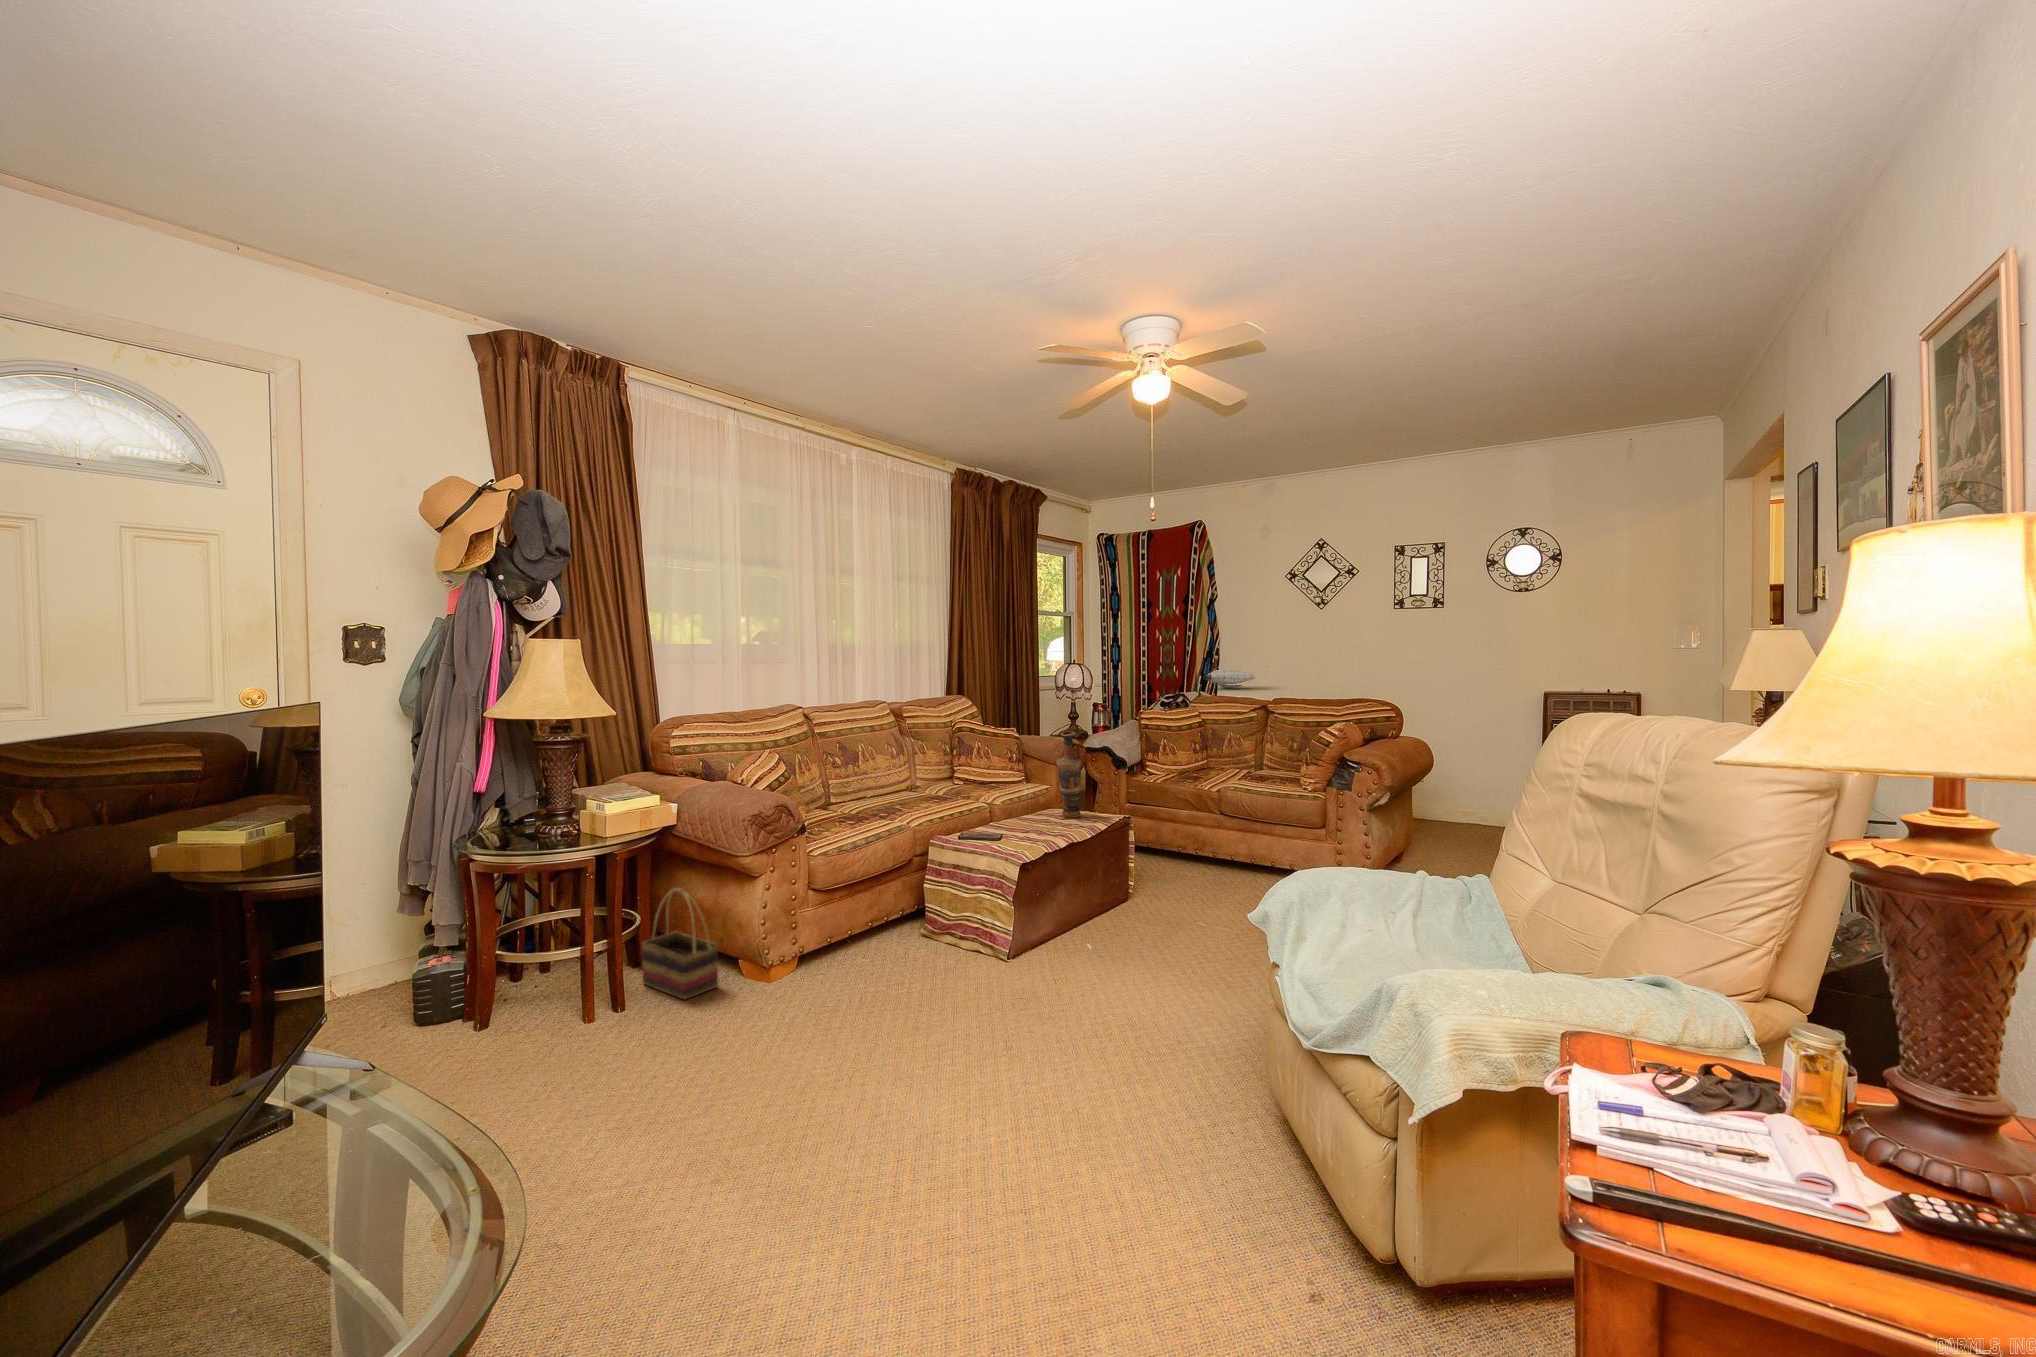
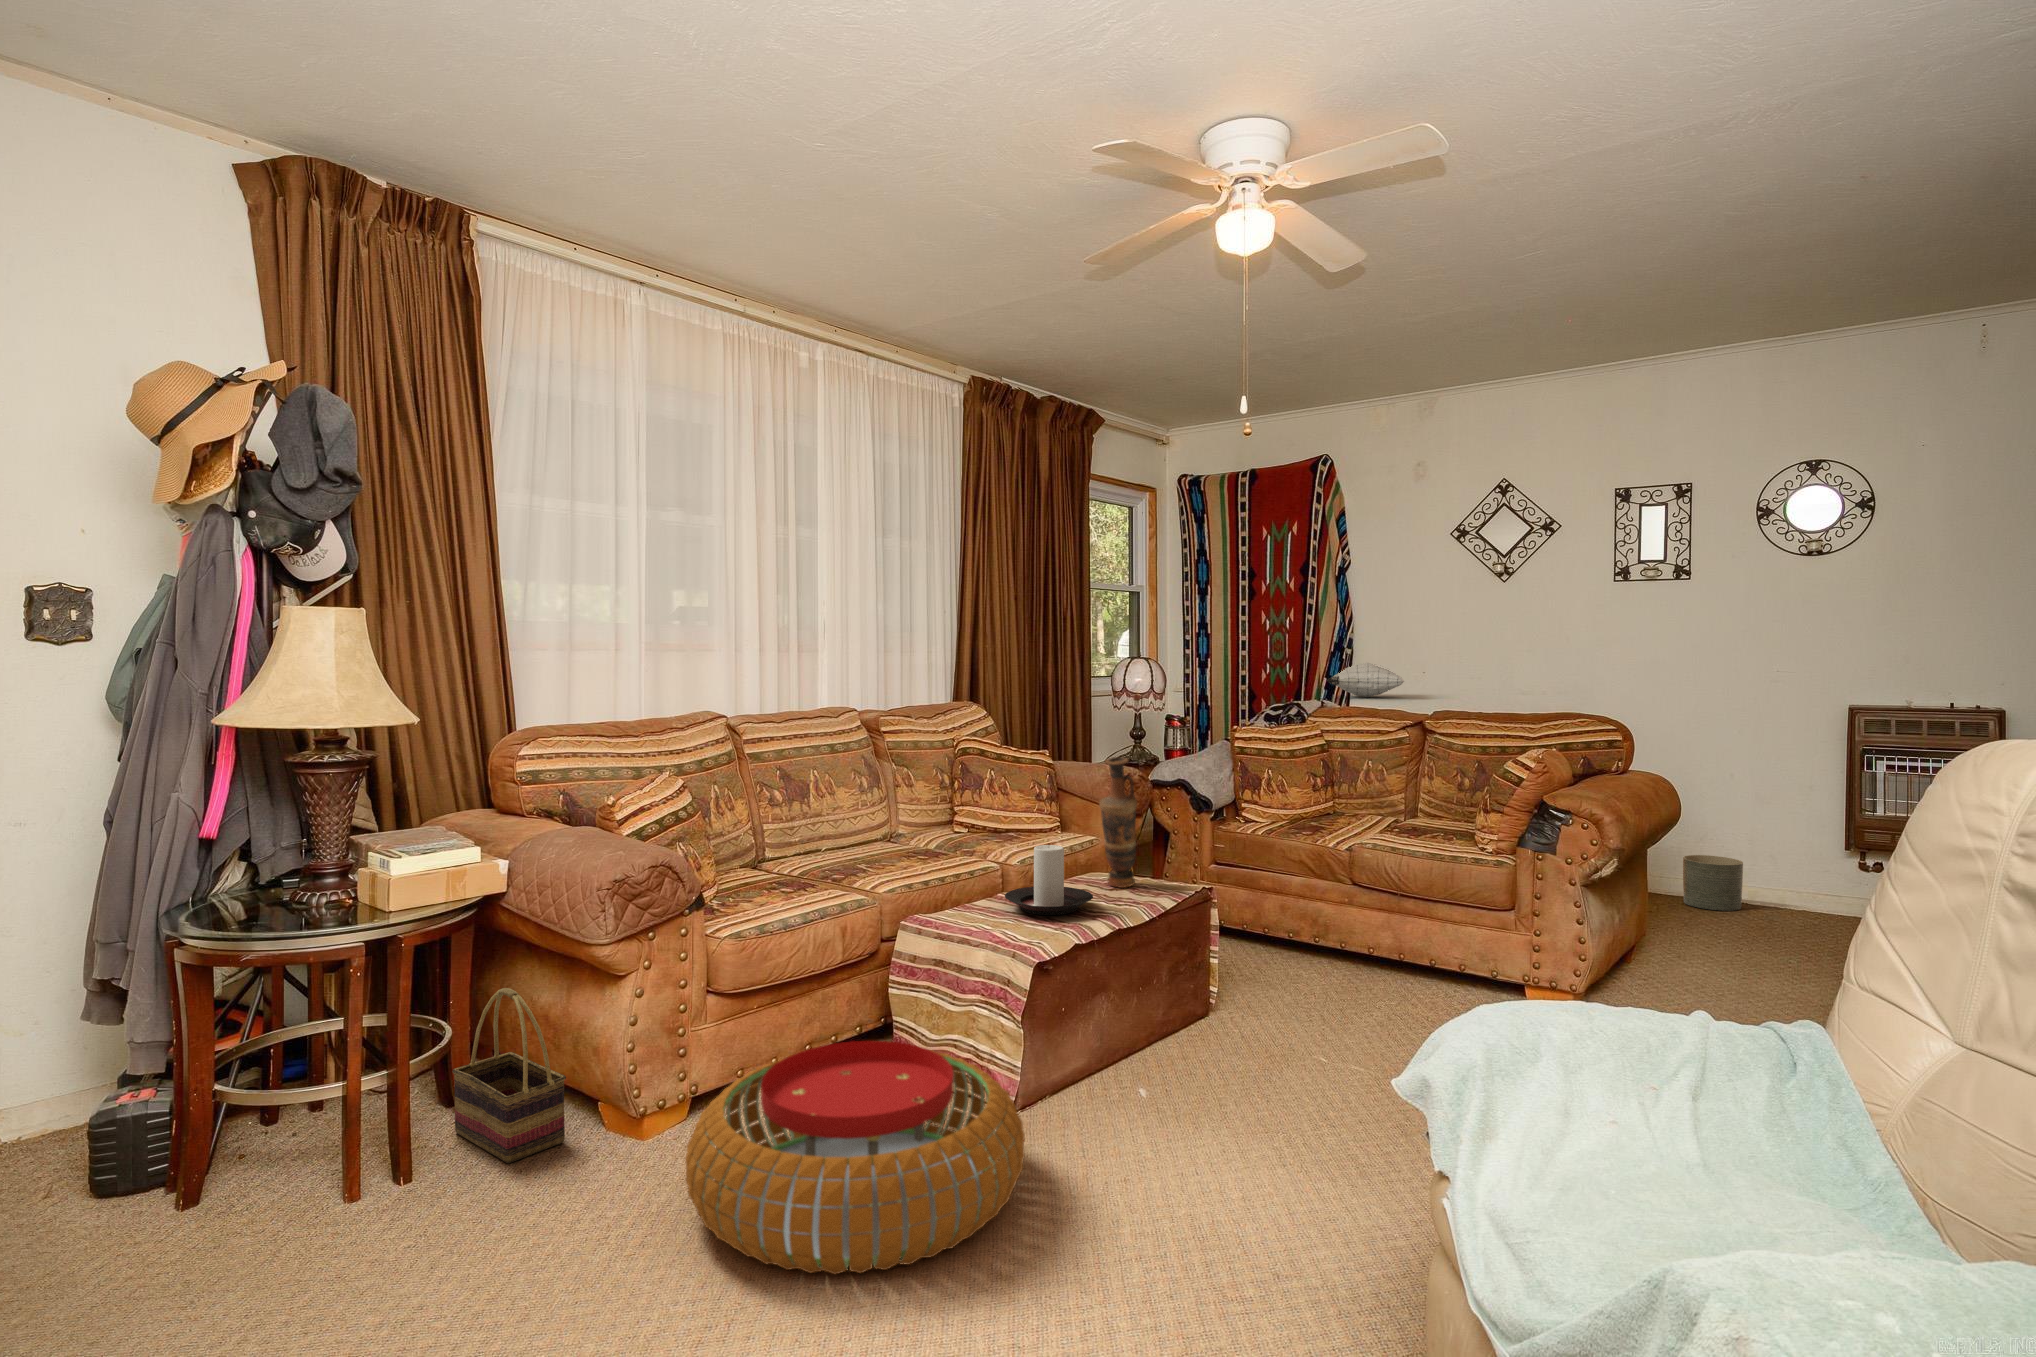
candle holder: none [997,788,1055,835] -> present [1005,845,1093,915]
planter: none [1440,793,1479,829] -> present [1683,855,1743,911]
pouf: none [809,915,1022,1051] -> present [685,1041,1025,1274]

